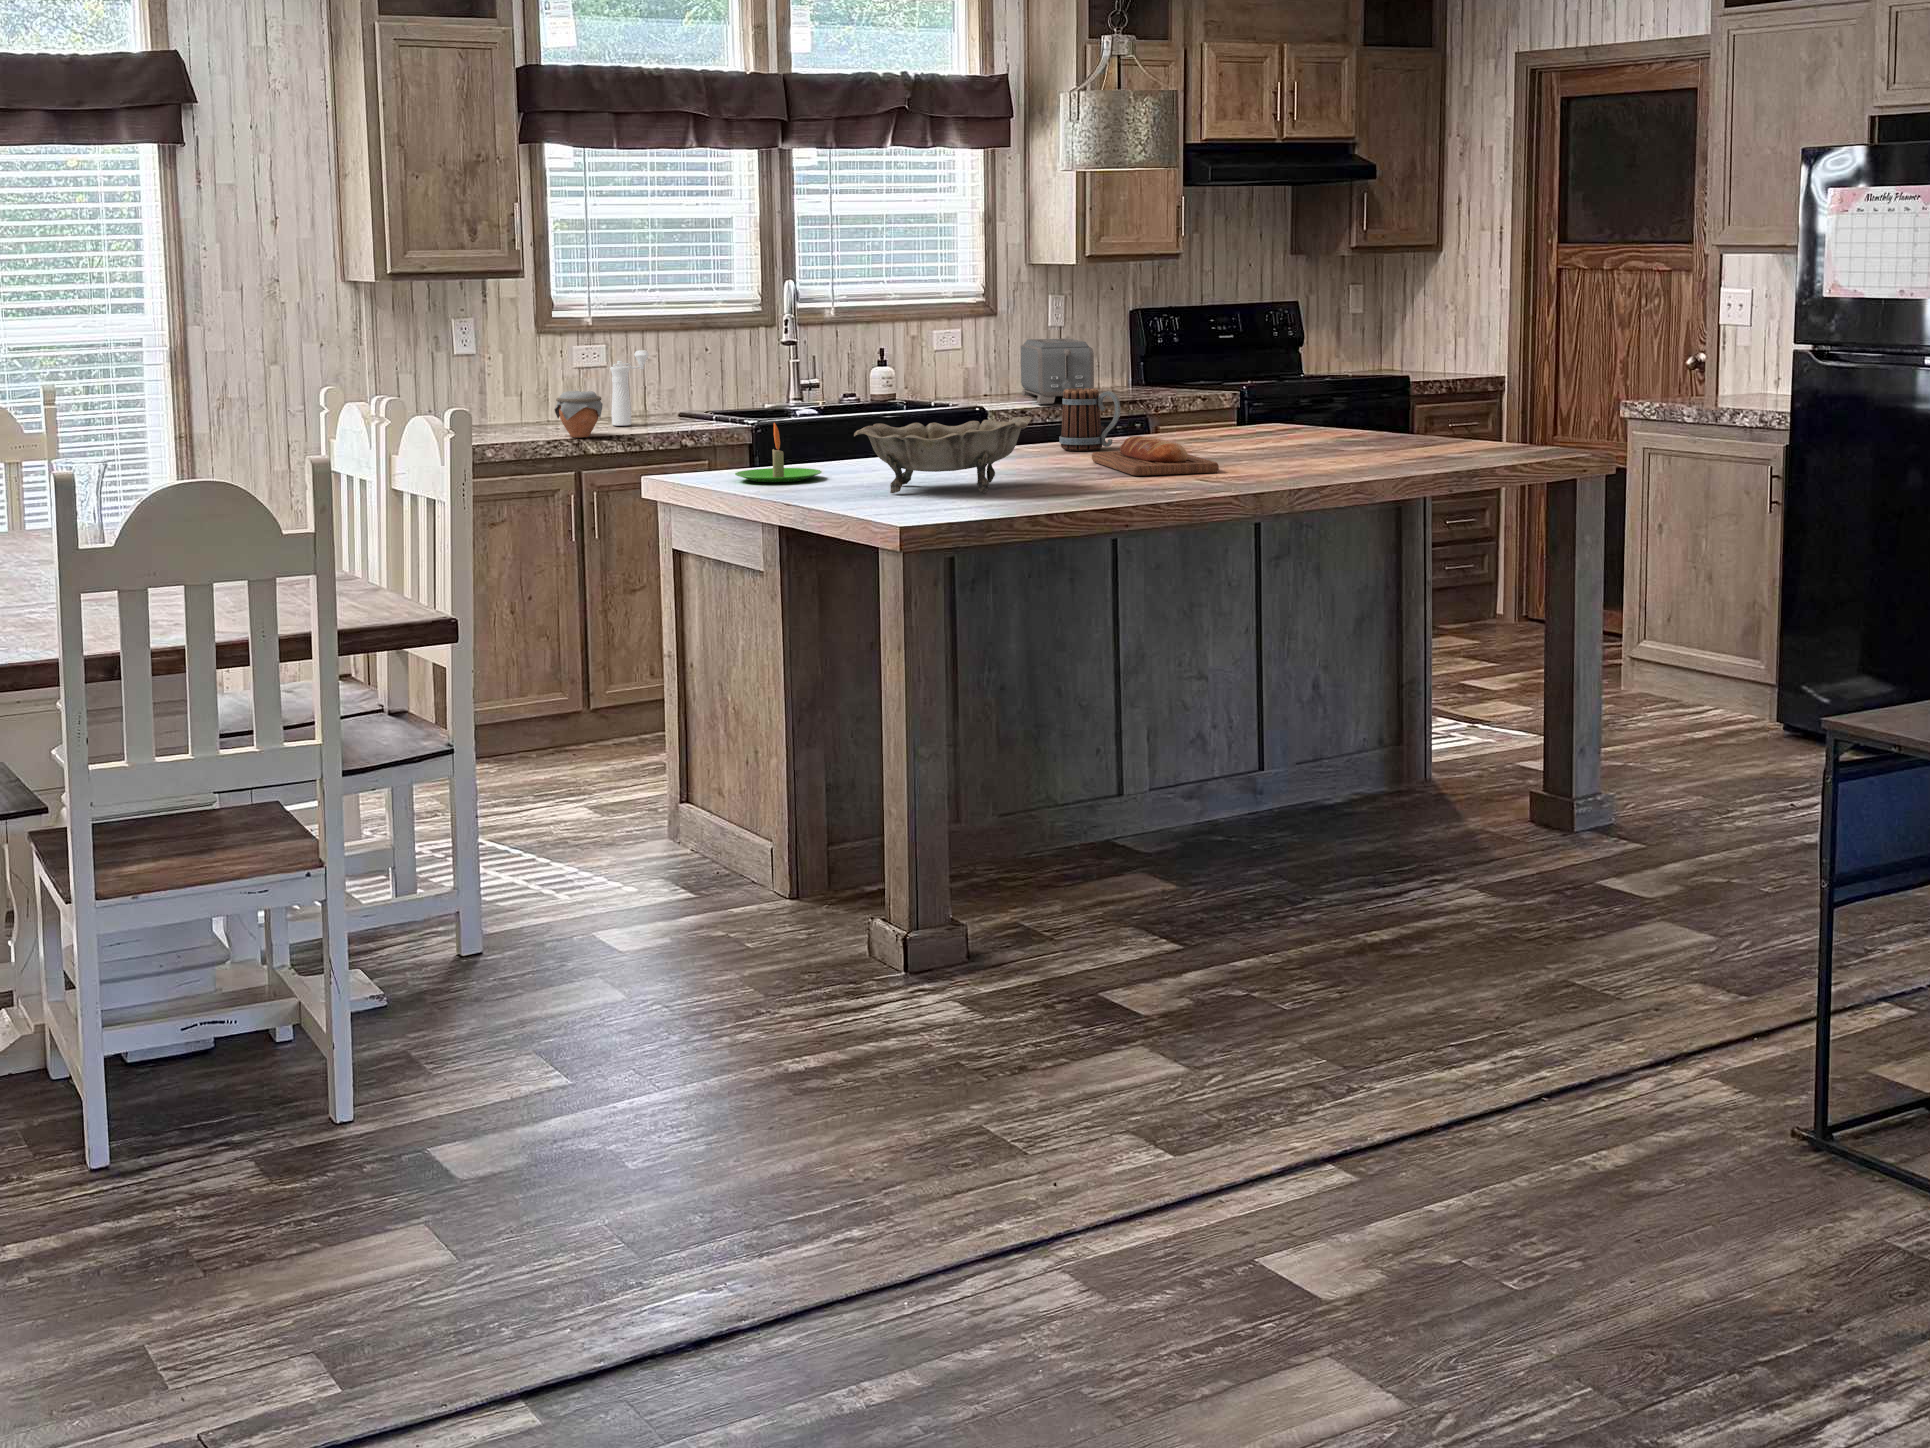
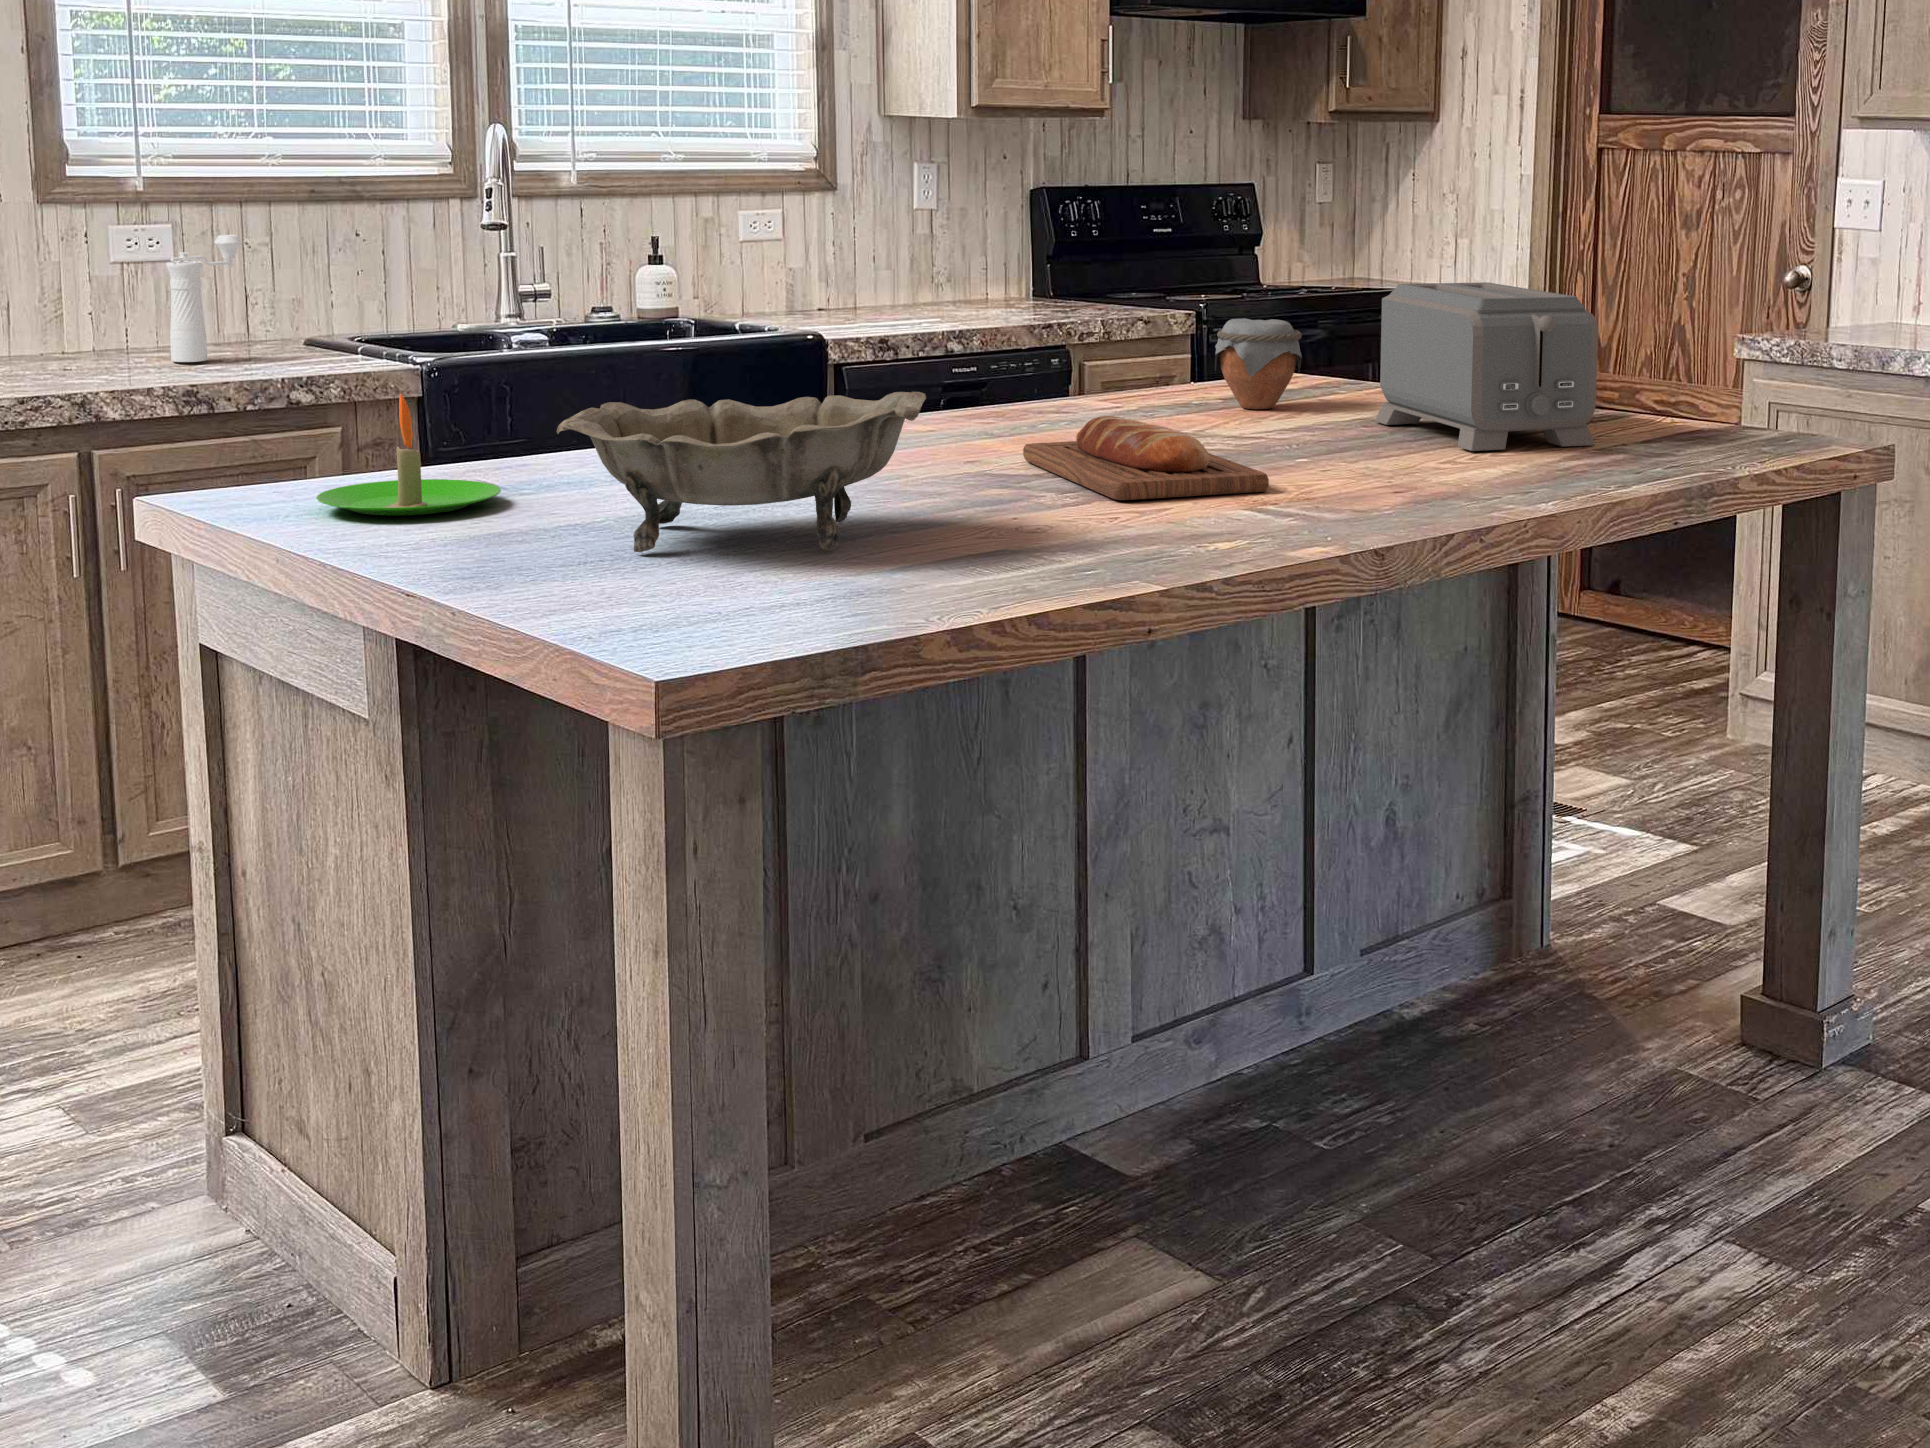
toaster: present [1021,339,1094,404] -> present [1375,282,1598,451]
mug: present [1059,388,1120,451] -> none [957,322,1065,433]
jar: present [554,391,603,438] -> present [1215,318,1302,409]

